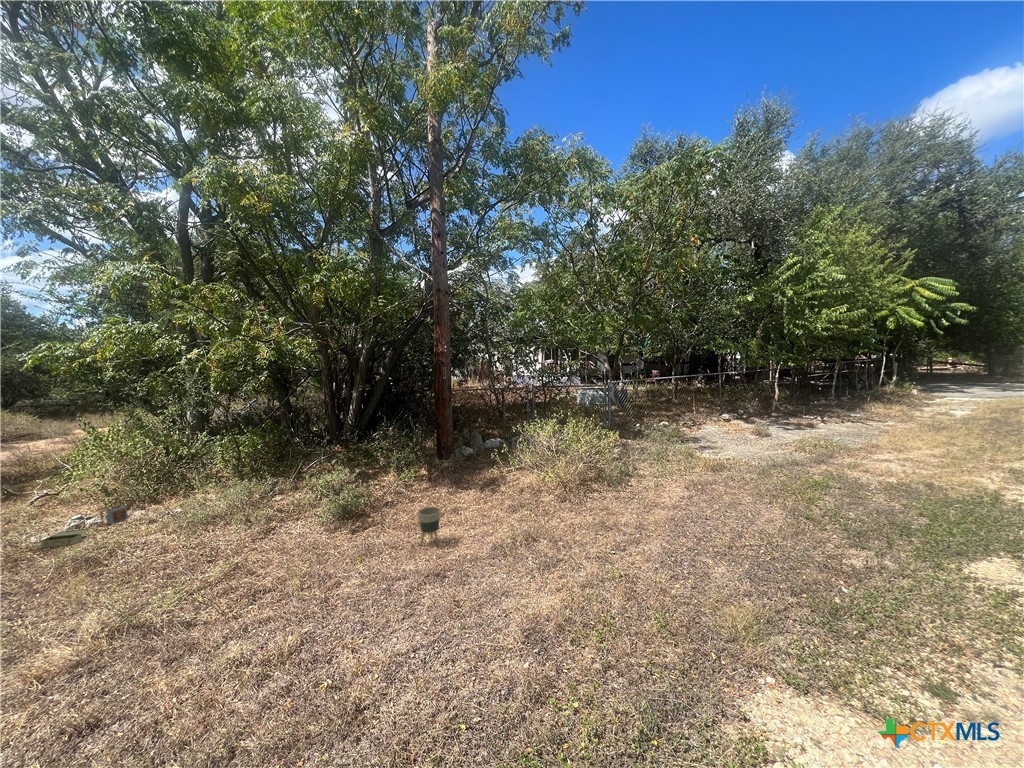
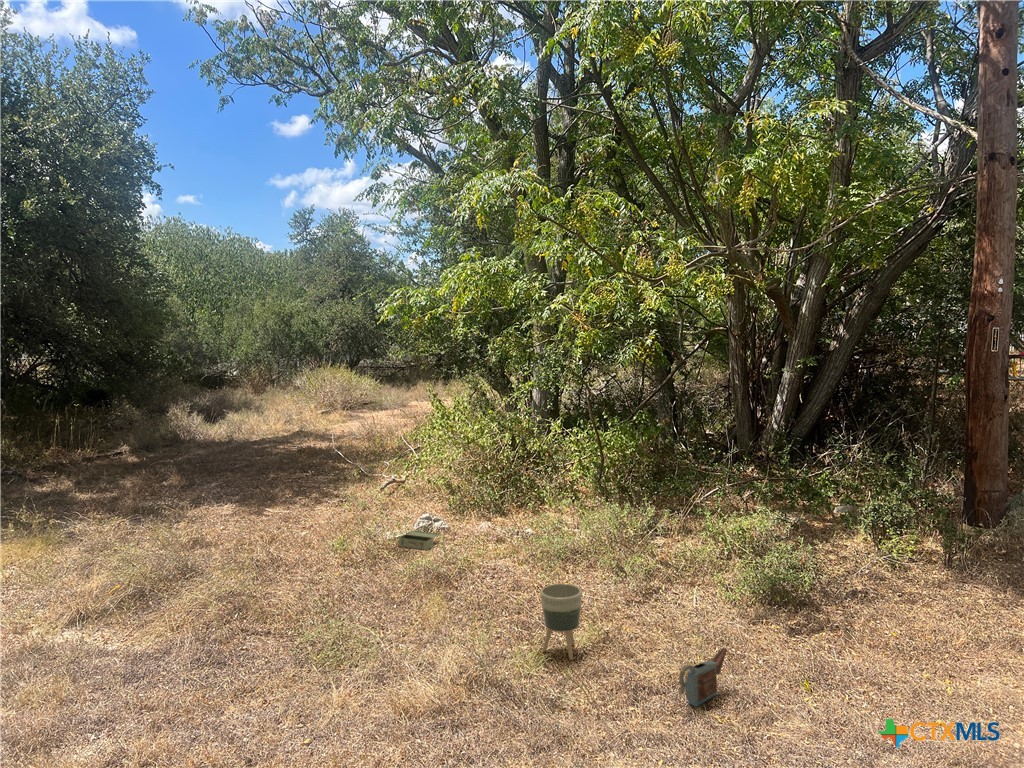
watering can: present [100,500,135,524] -> present [679,648,727,707]
planter: present [418,507,440,546] -> present [540,584,582,660]

